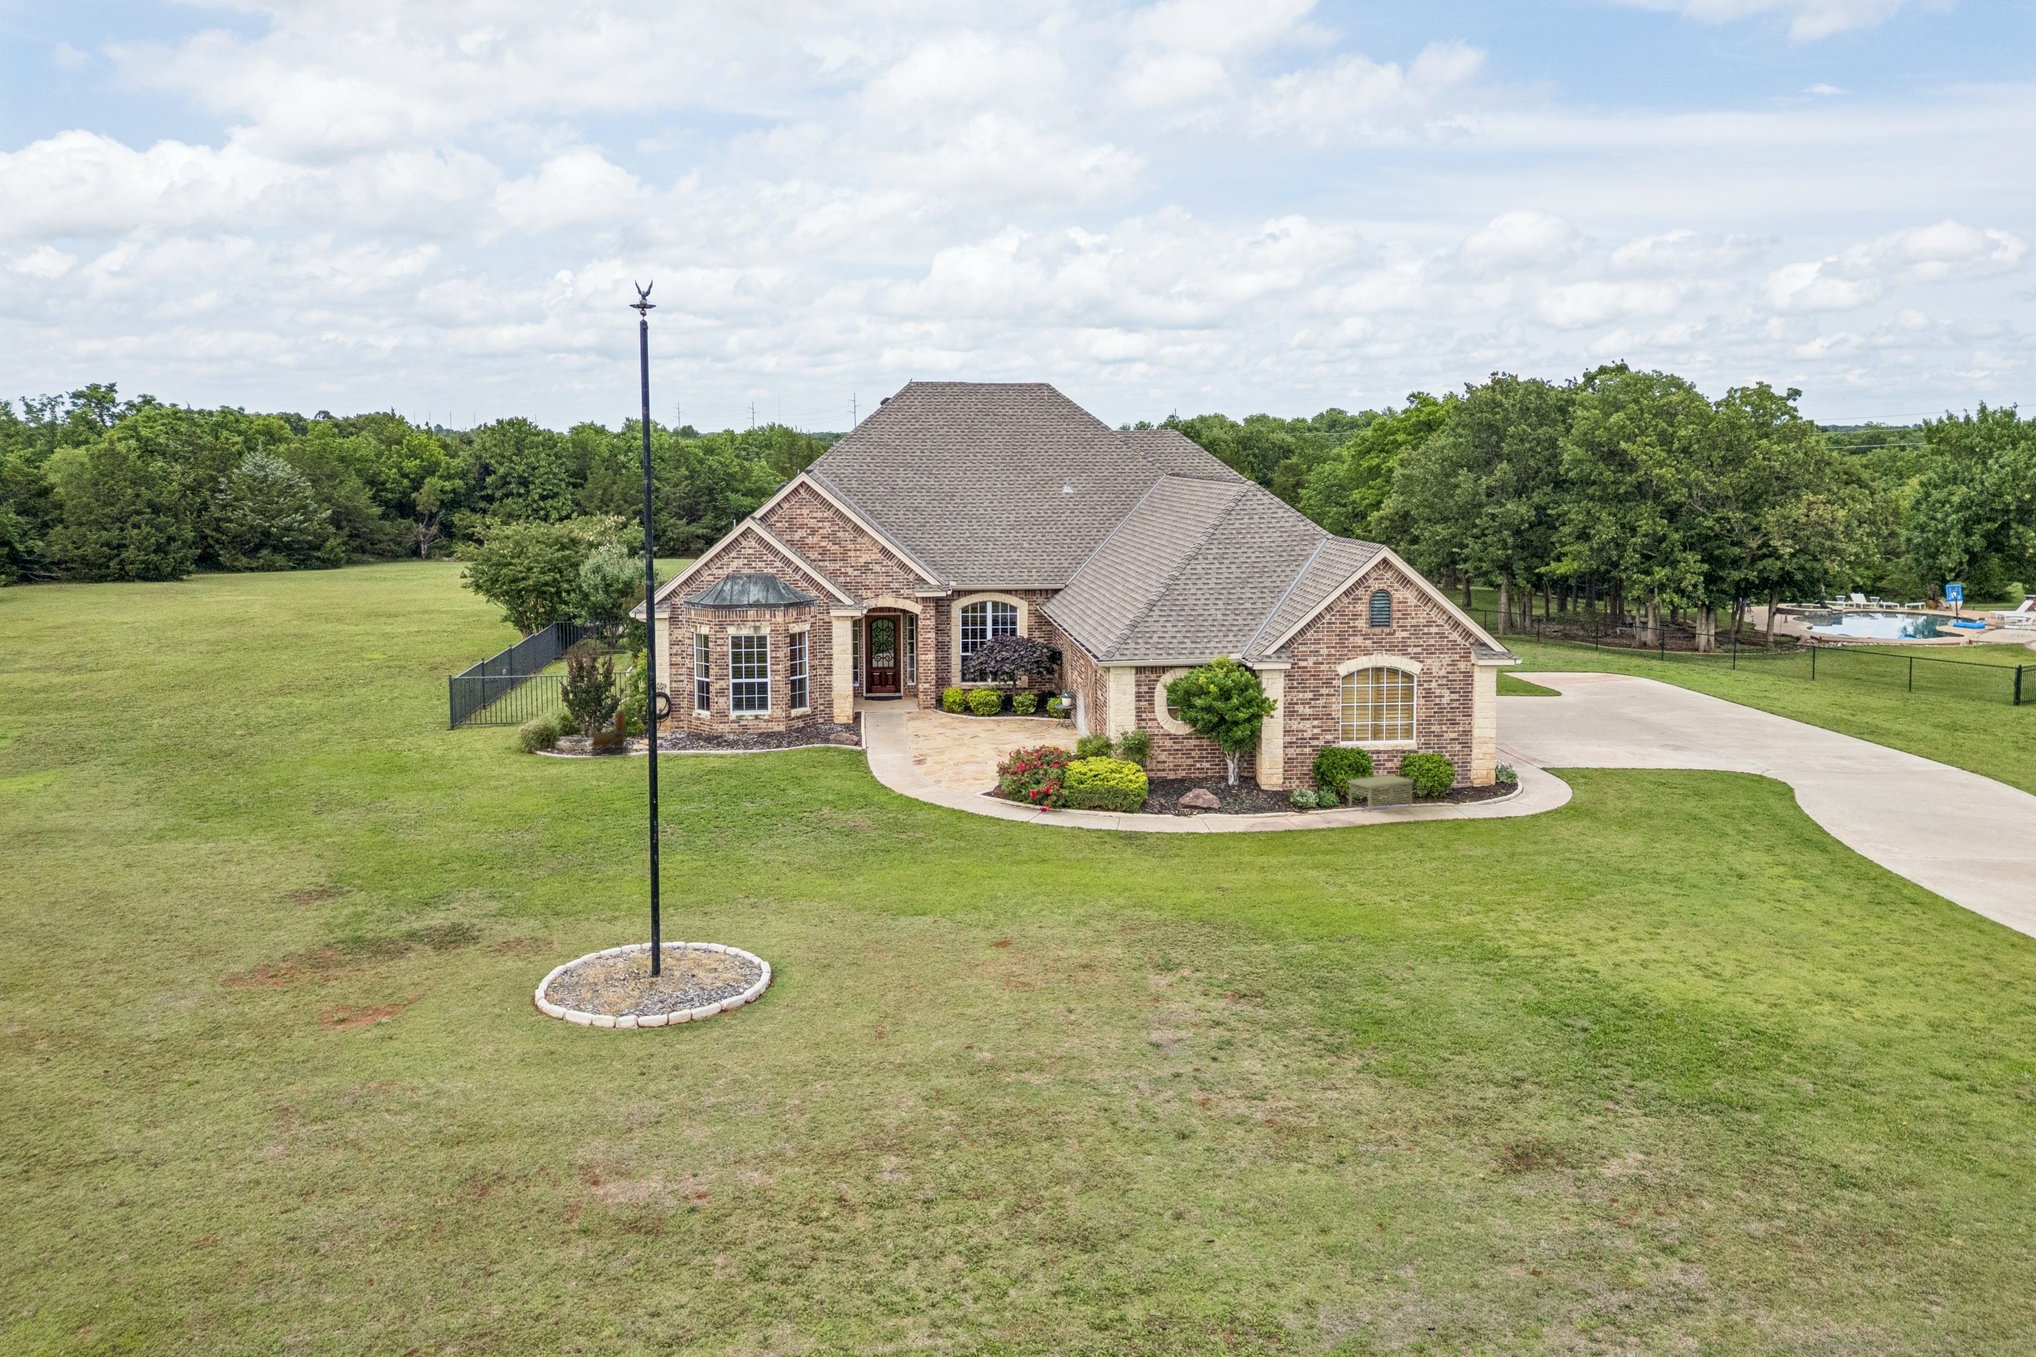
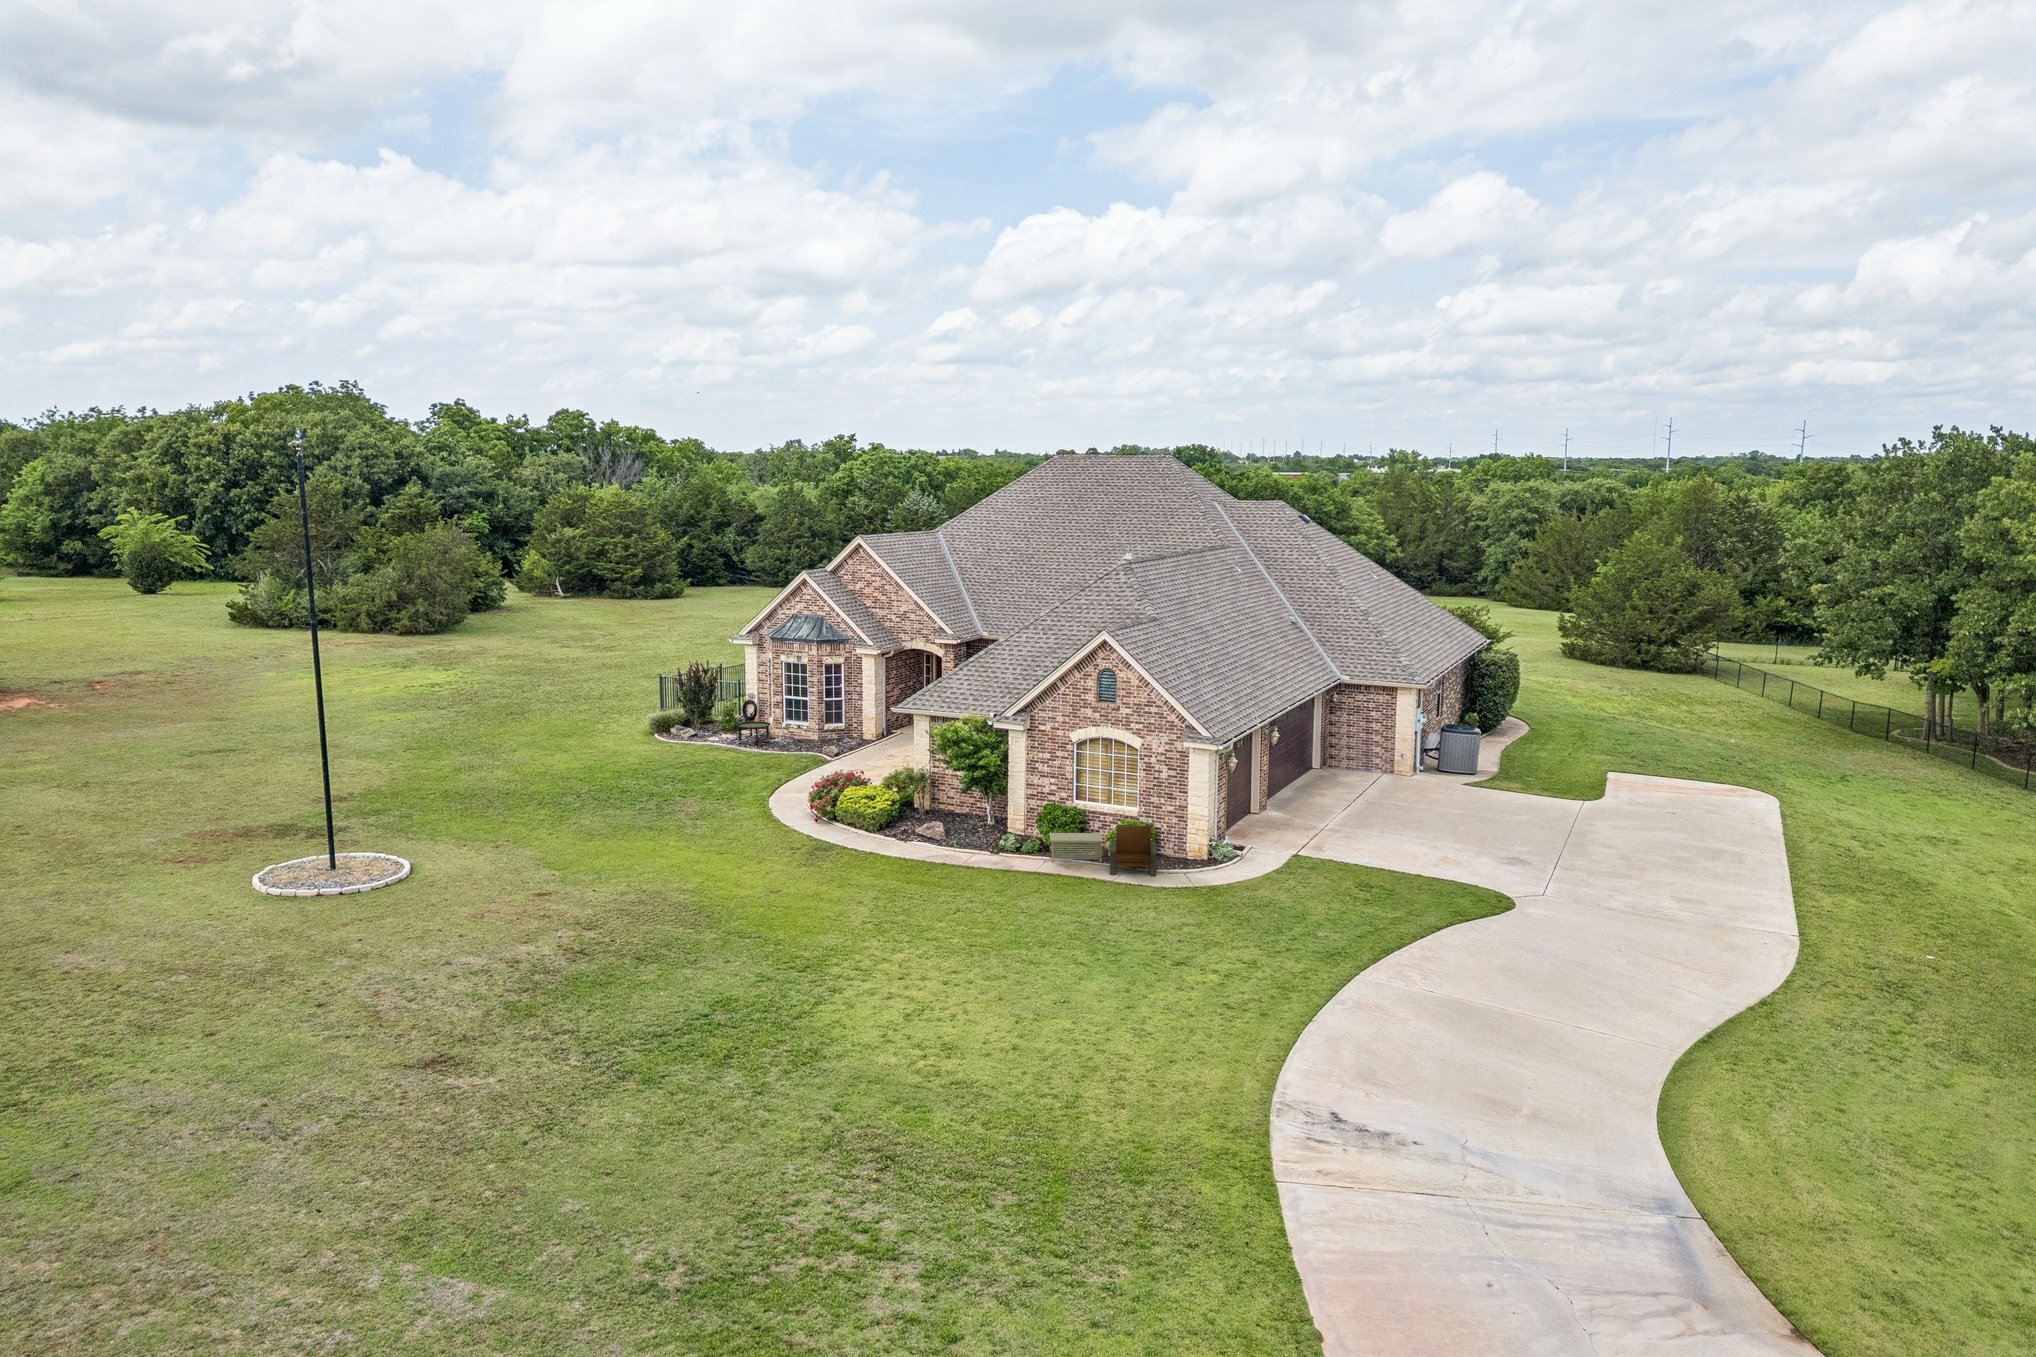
lounge chair: present [592,710,628,756] -> present [1109,825,1157,876]
round table: none [671,717,717,749] -> present [737,722,770,746]

